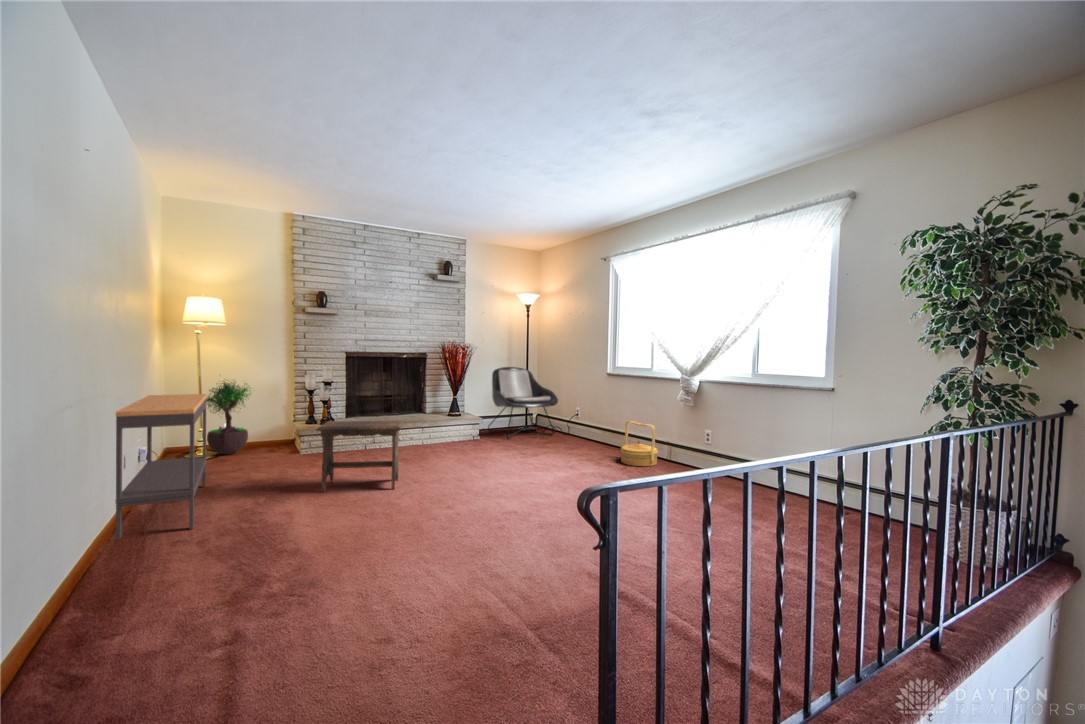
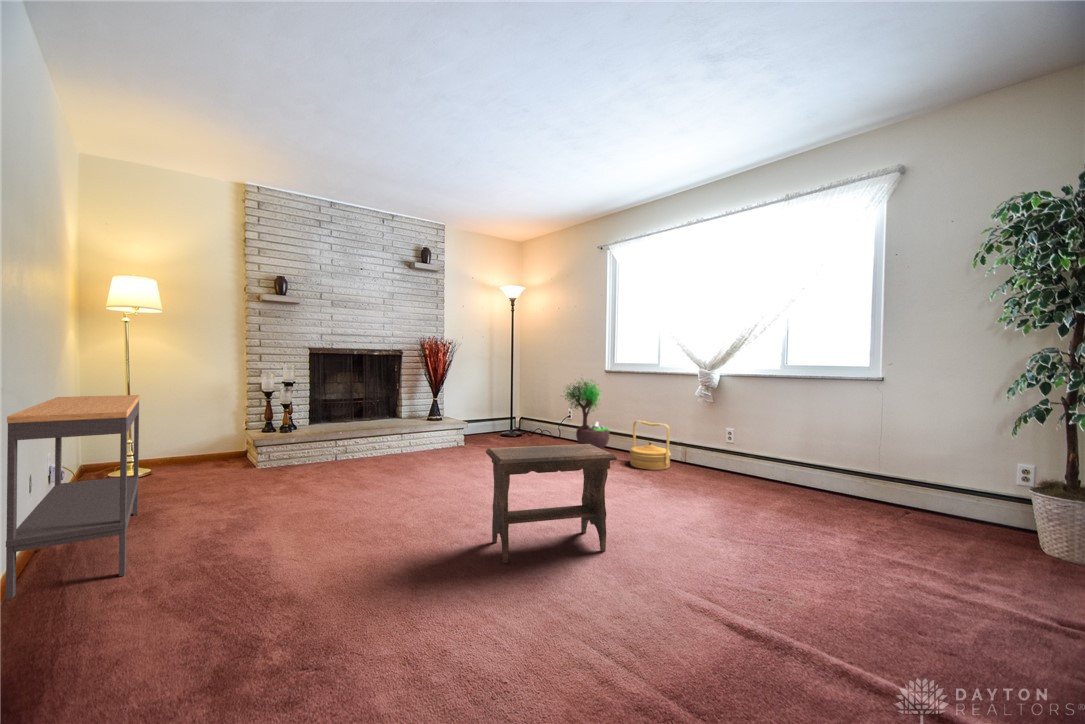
lounge chair: present [488,367,558,439] -> none [470,366,548,444]
potted tree: present [206,382,248,454] -> present [565,378,610,449]
footstool: present [316,421,404,492] -> present [486,444,617,563]

